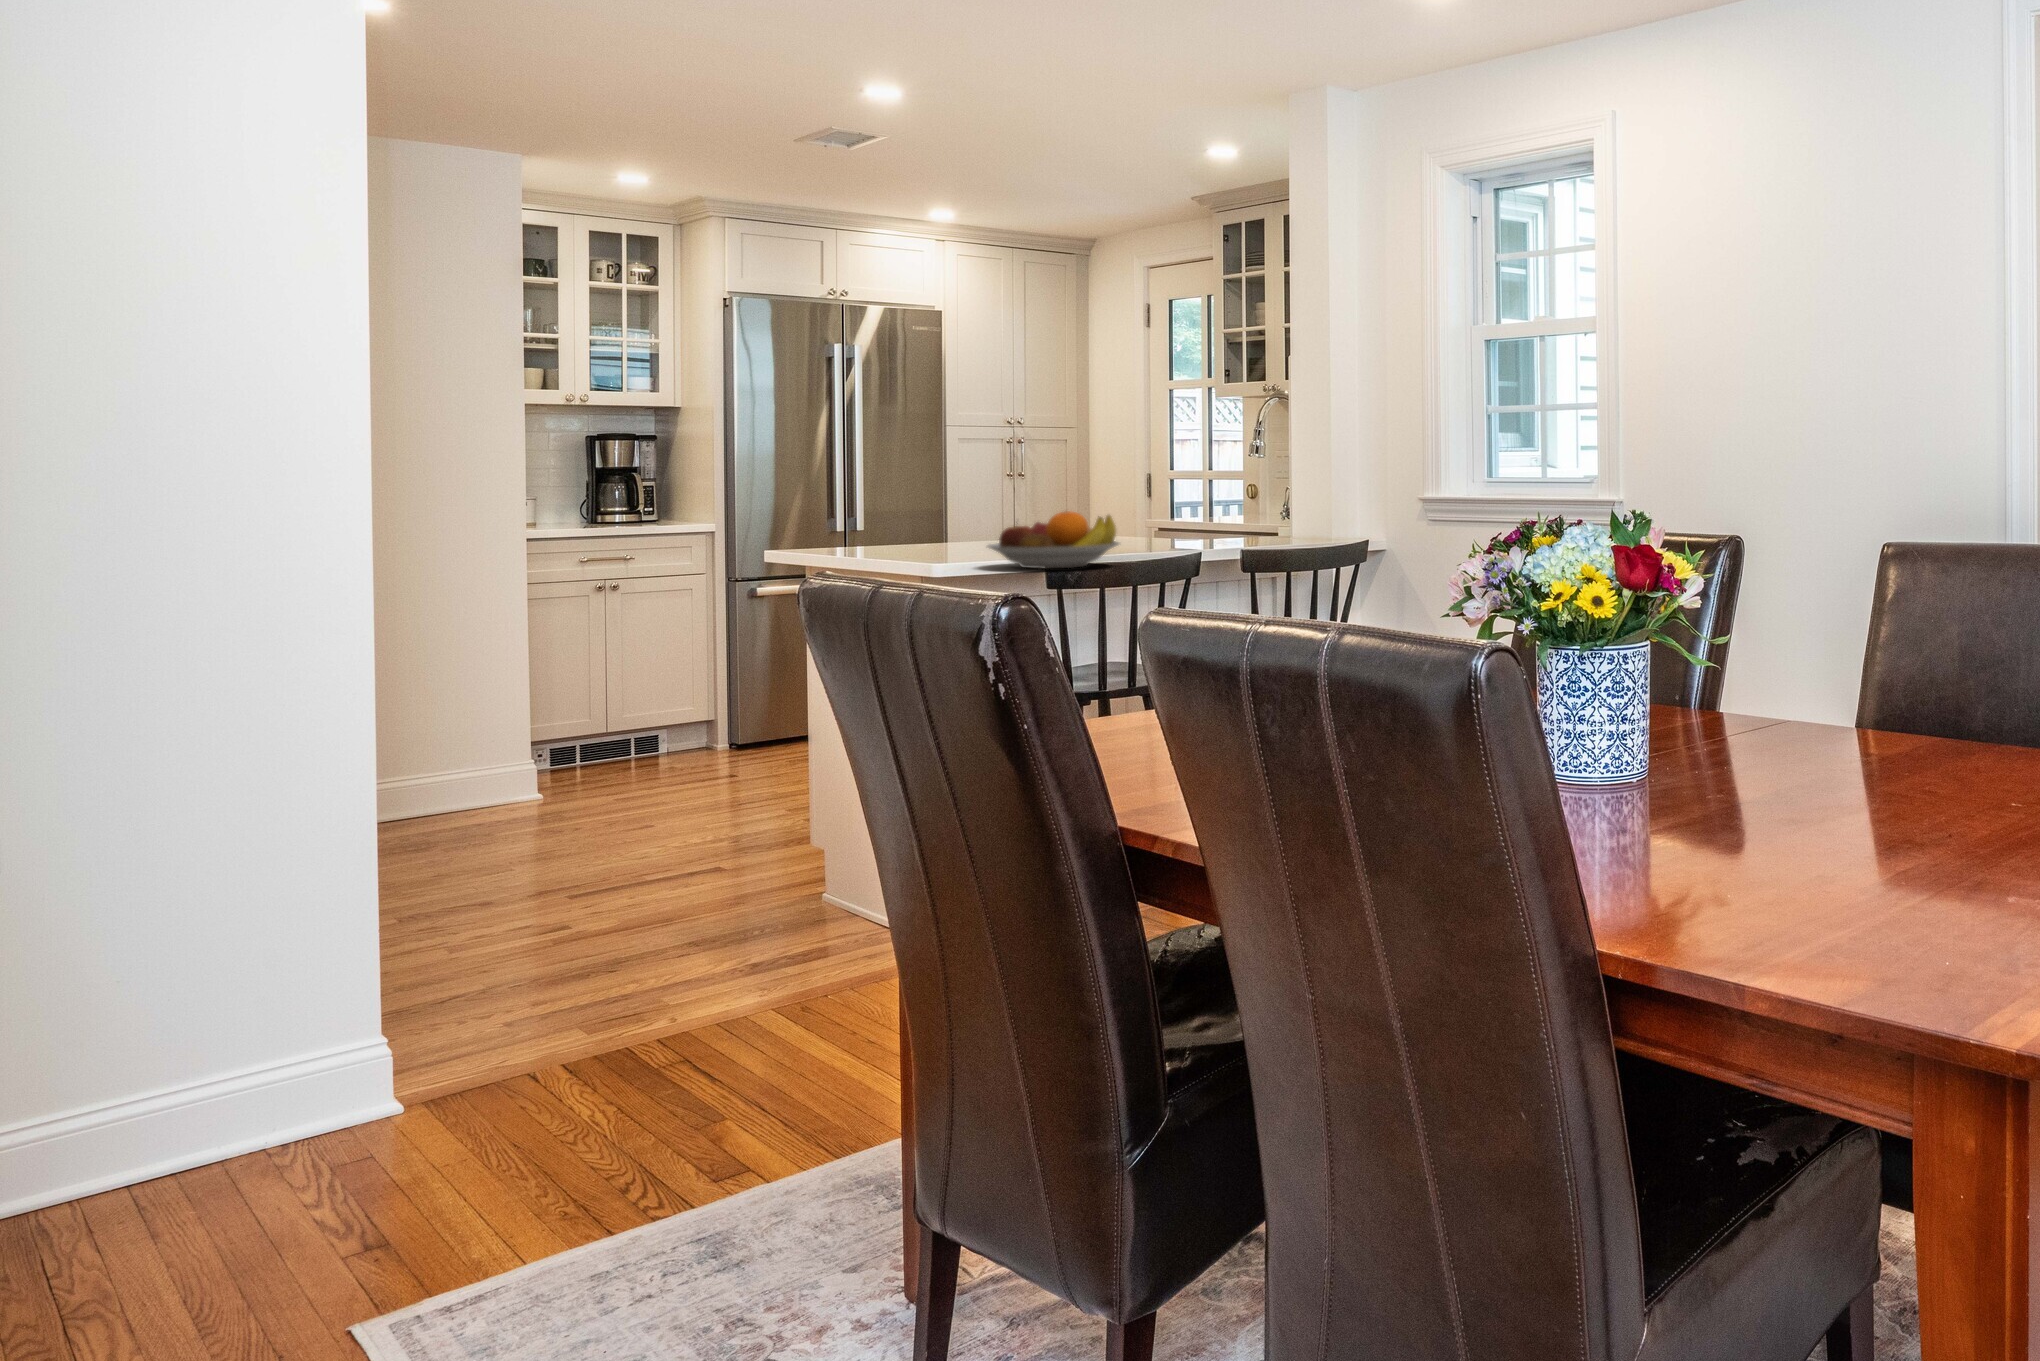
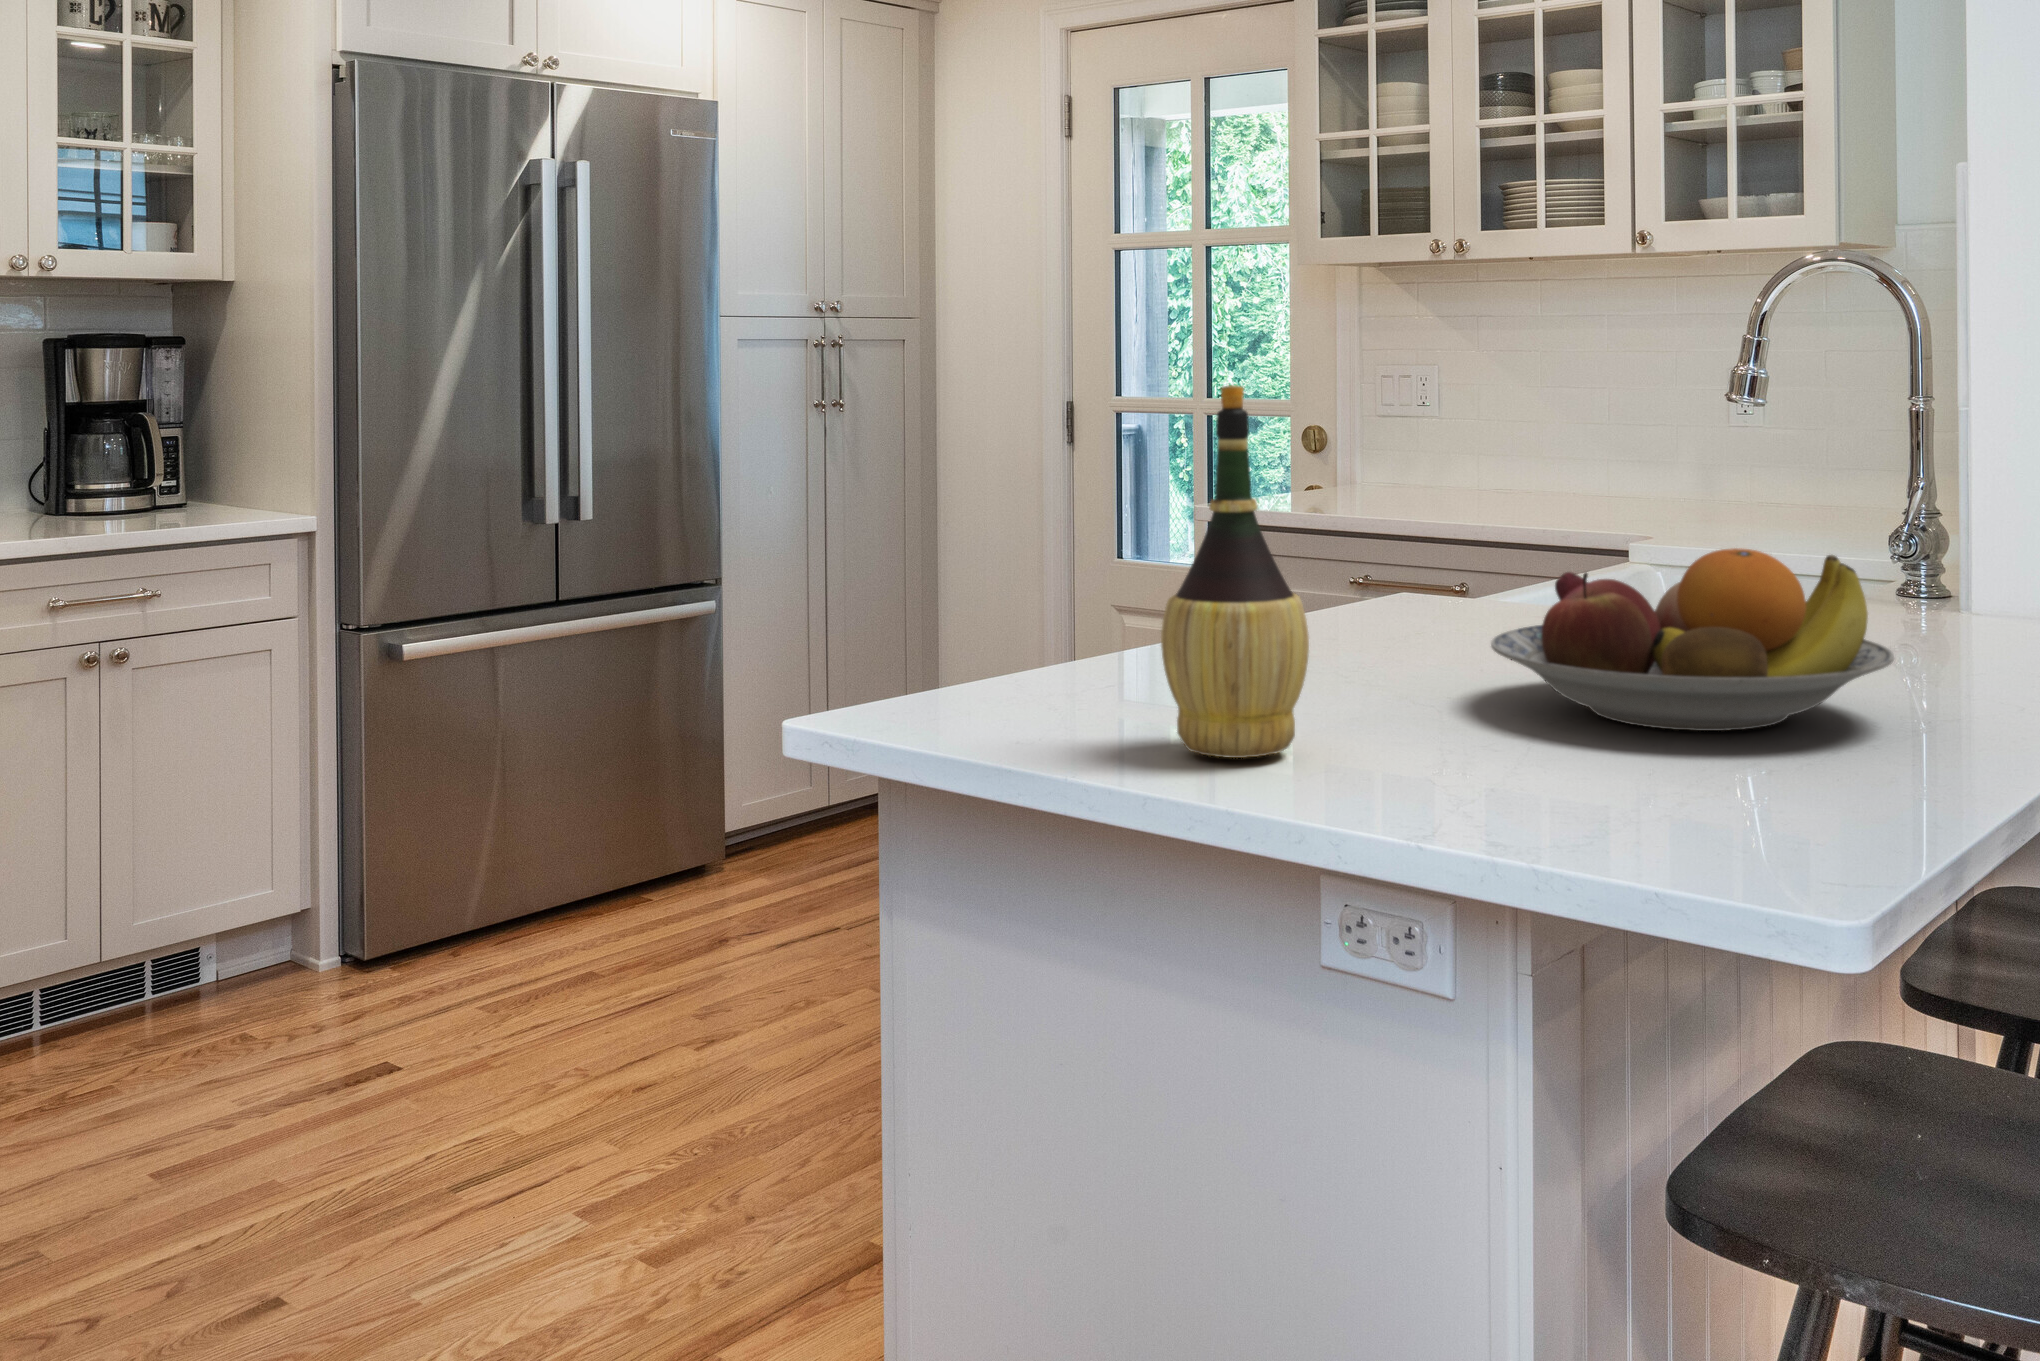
wine bottle: none [848,455,898,569] -> present [1161,385,1309,758]

